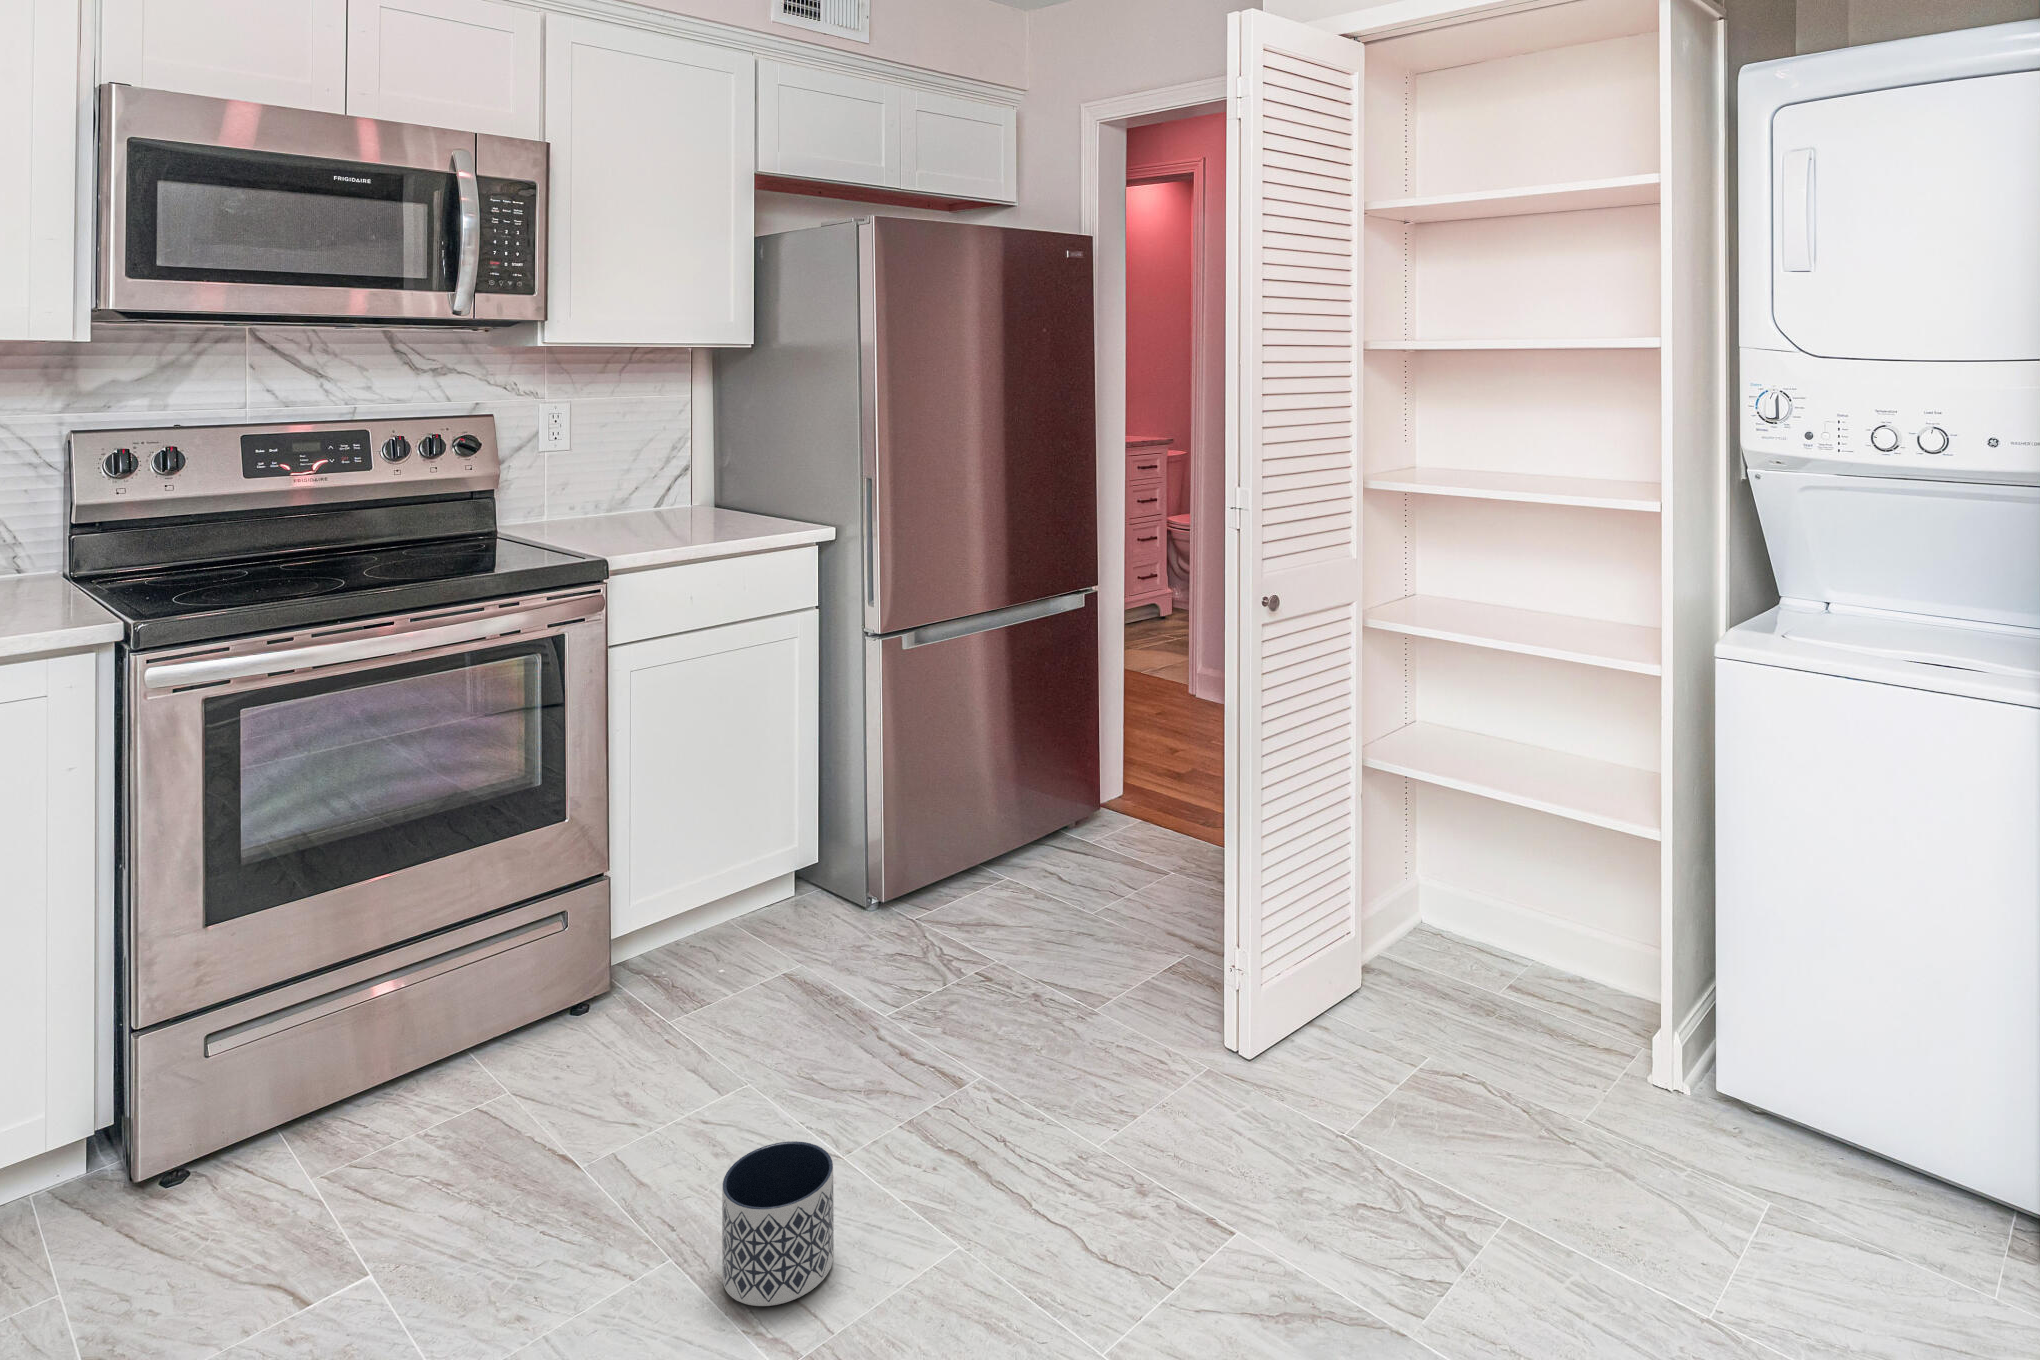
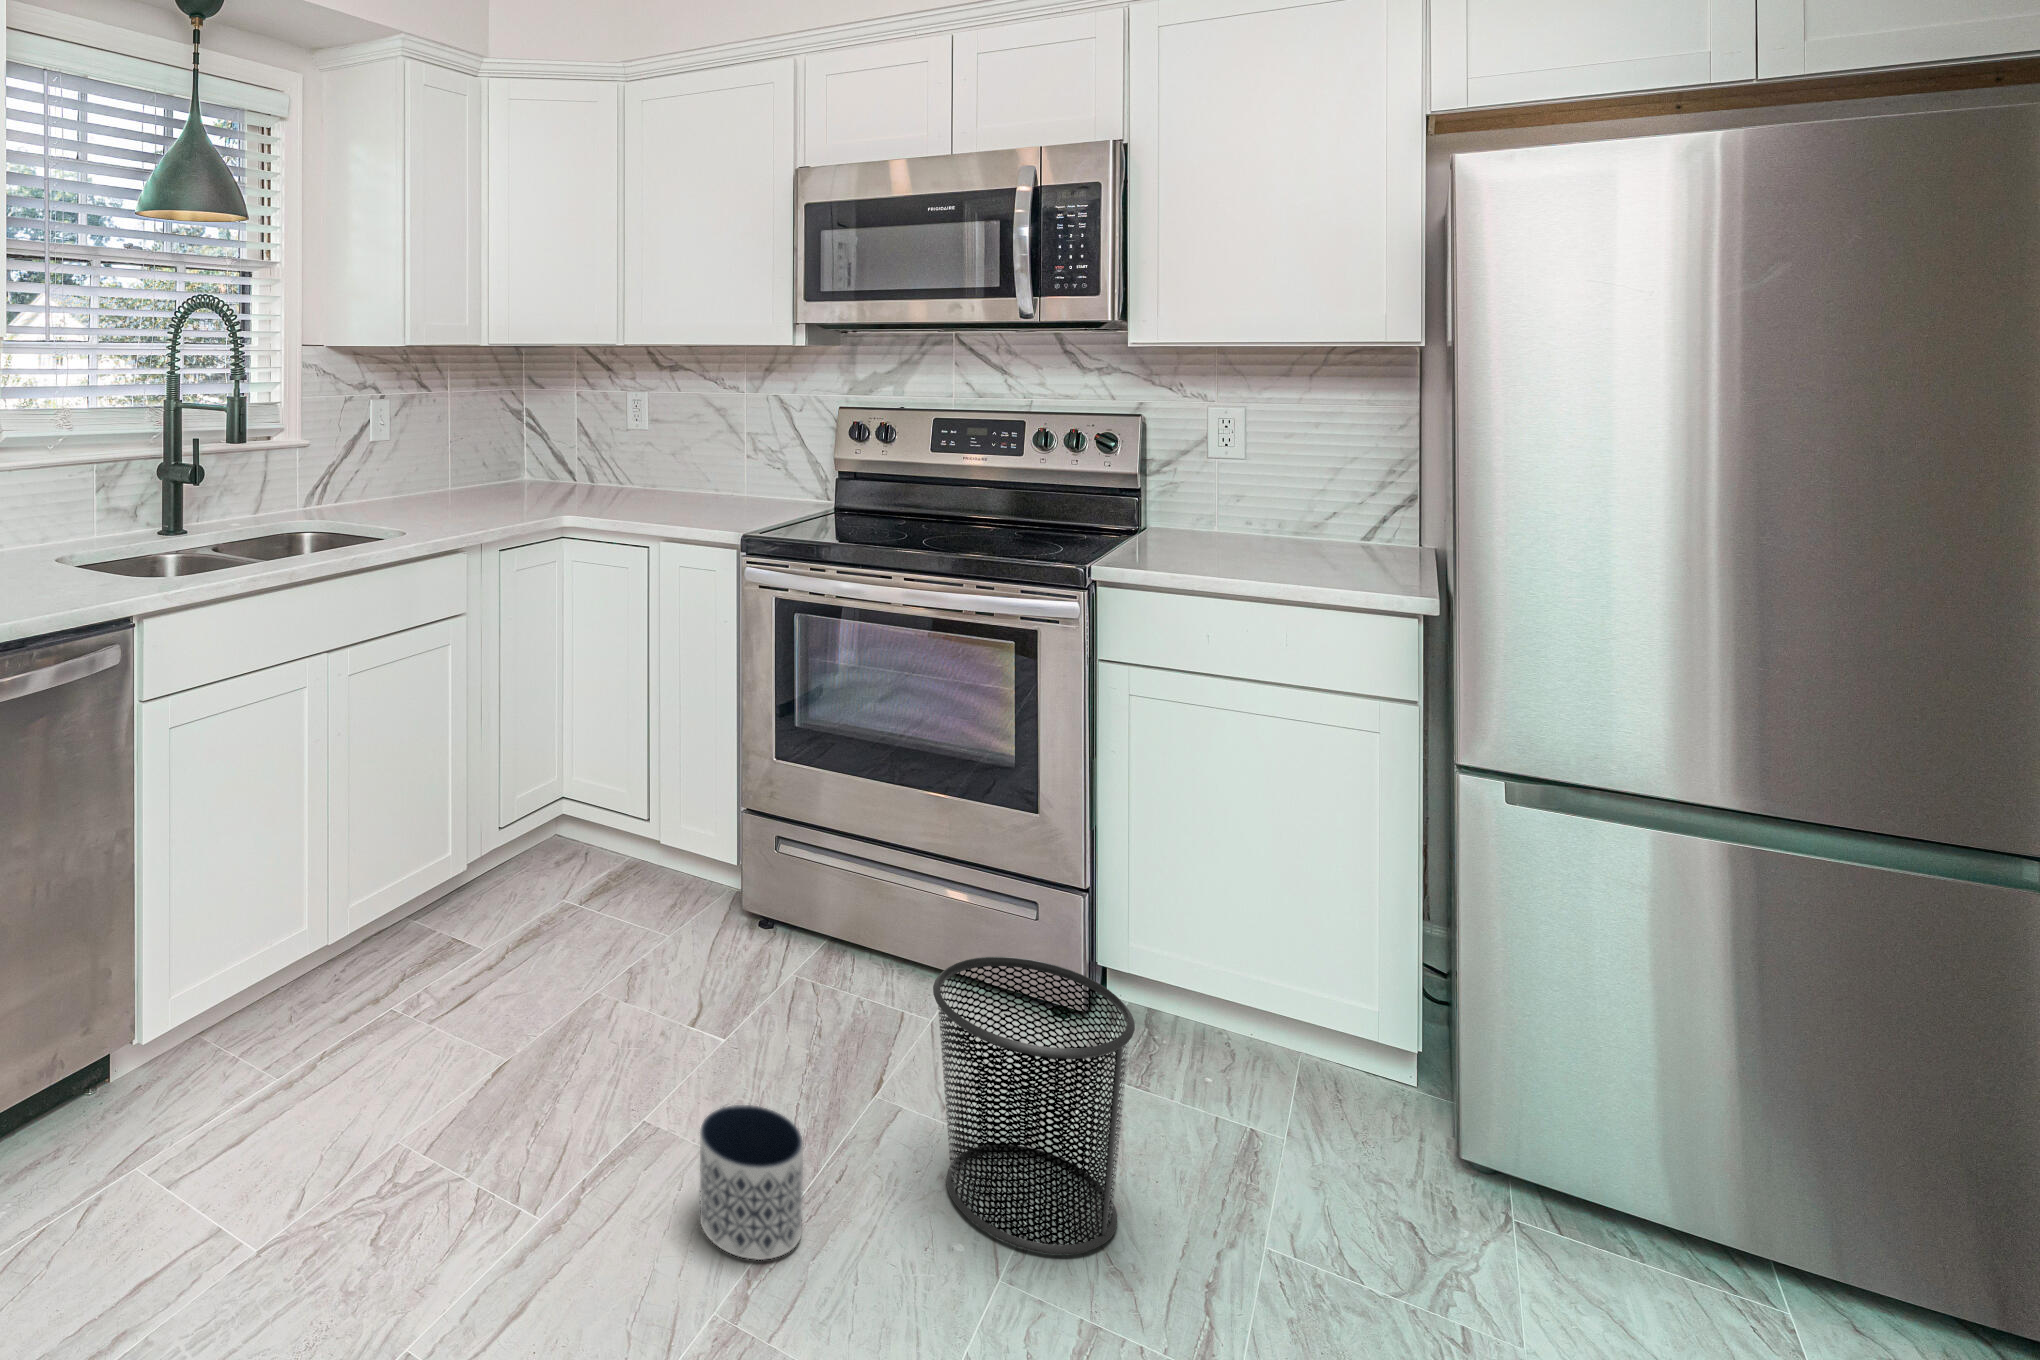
waste bin: none [742,883,911,1130] -> present [933,957,1135,1254]

